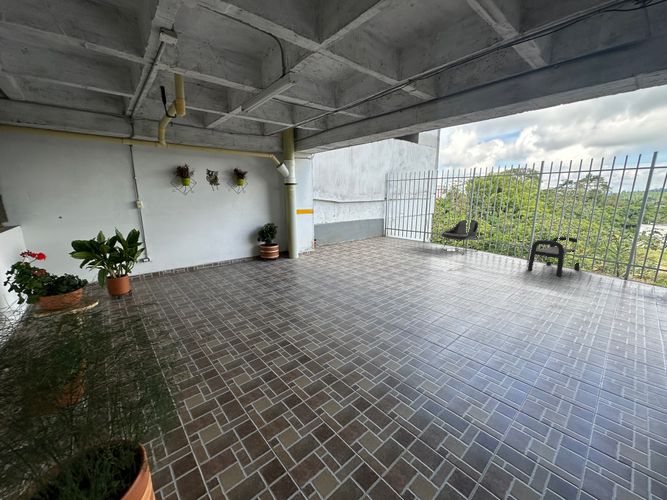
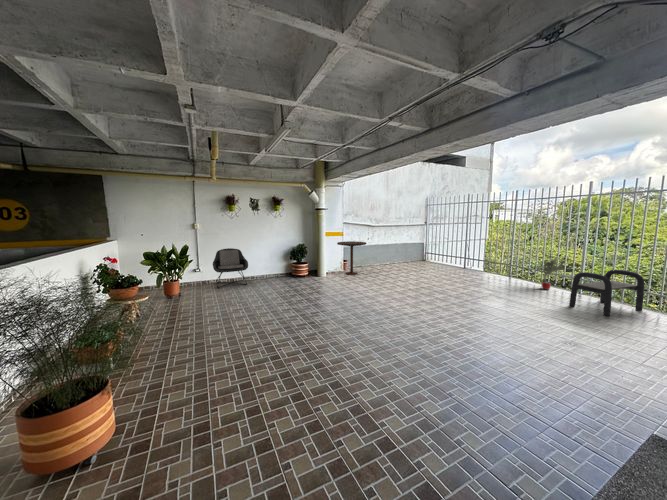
pedestal table: none [307,219,338,254] -> present [337,241,367,275]
lounge chair: present [442,220,479,254] -> present [213,248,248,288]
potted tree: none [491,225,519,257] -> present [534,254,564,290]

